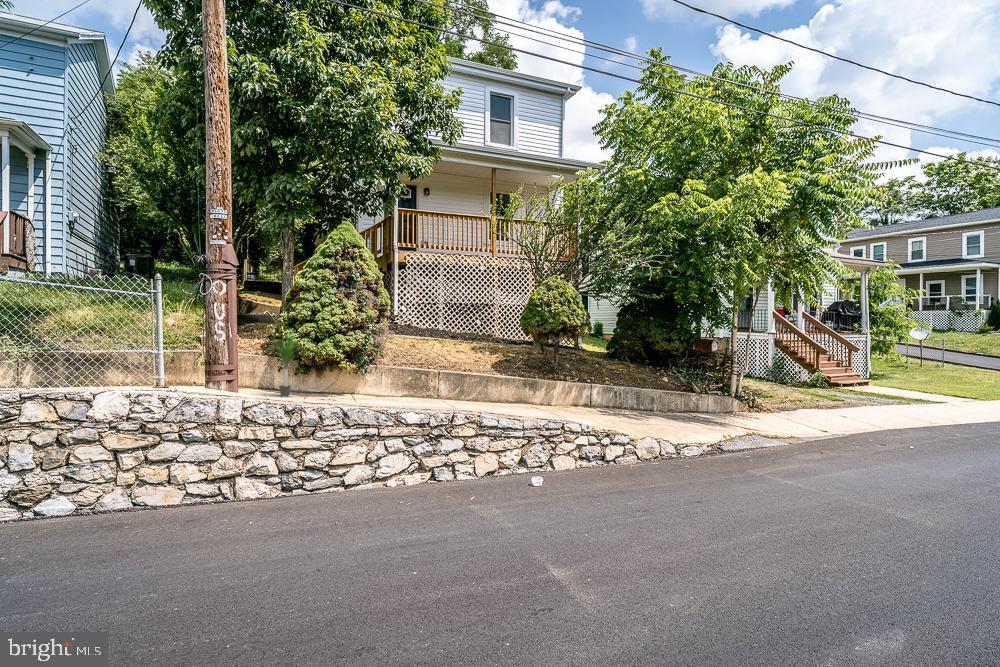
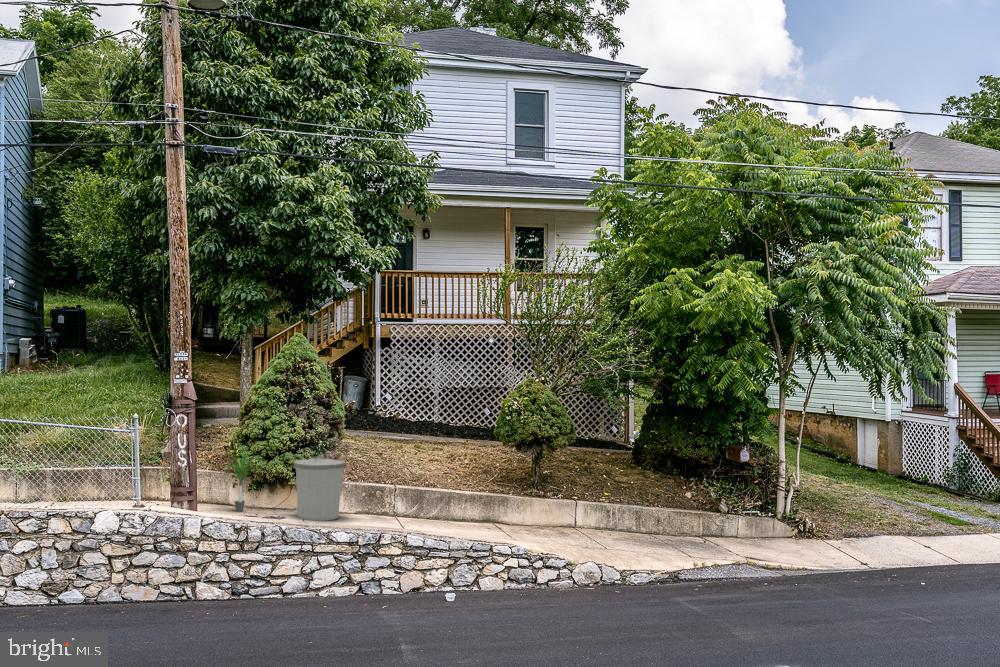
trash can: none [346,338,401,405] -> present [294,456,345,521]

